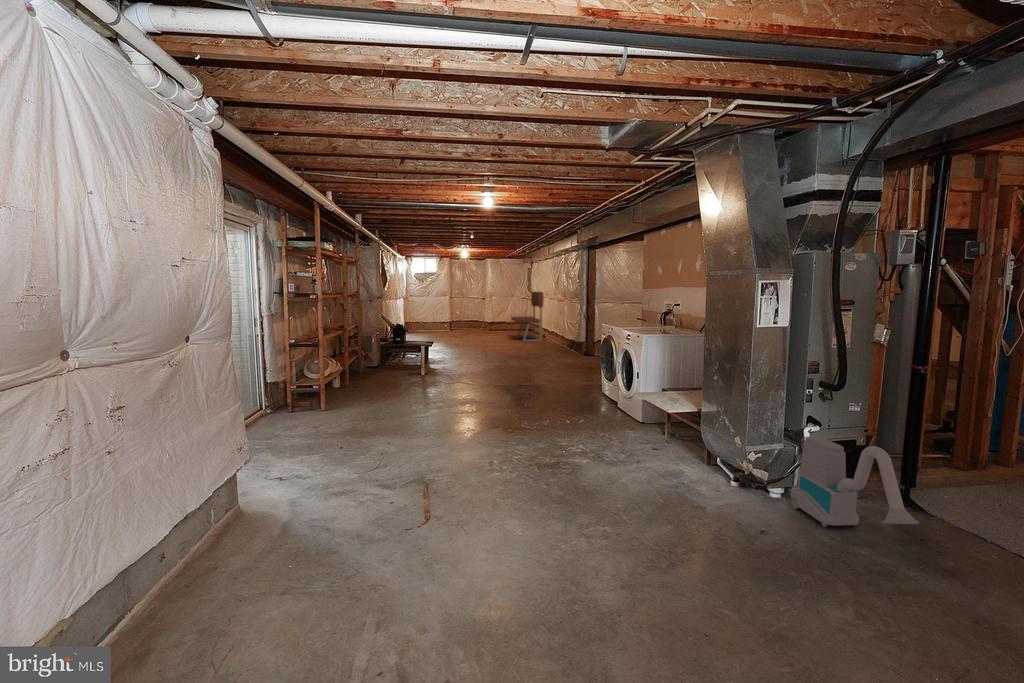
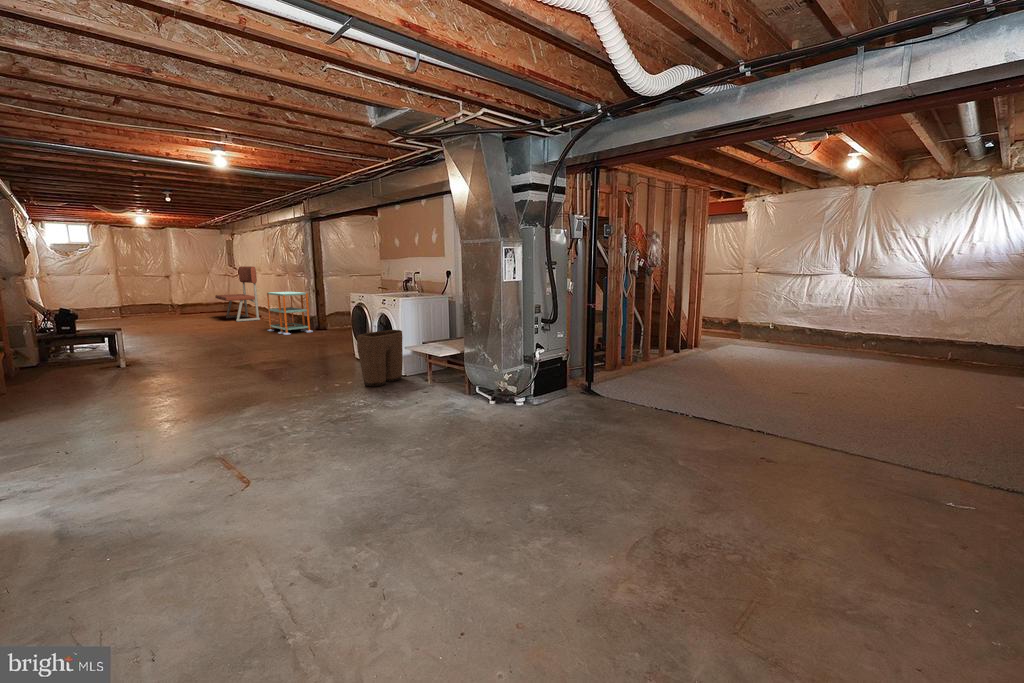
shelving unit: none [542,317,579,359] -> present [267,291,313,335]
laundry basket: none [589,370,641,432] -> present [357,330,403,386]
vacuum cleaner: present [791,437,919,527] -> none [532,353,605,413]

